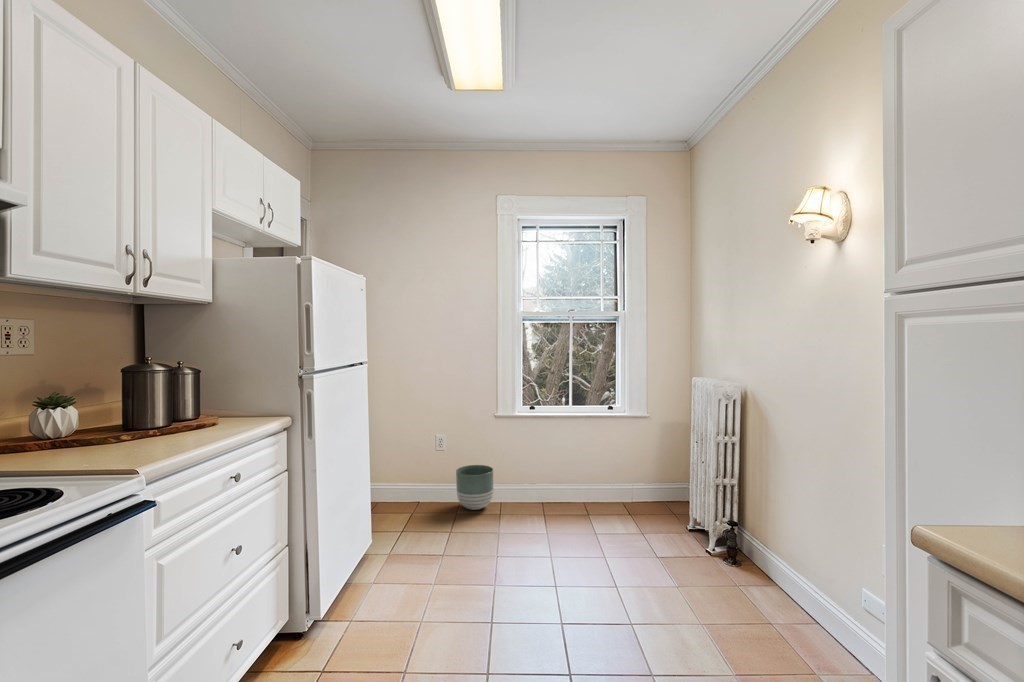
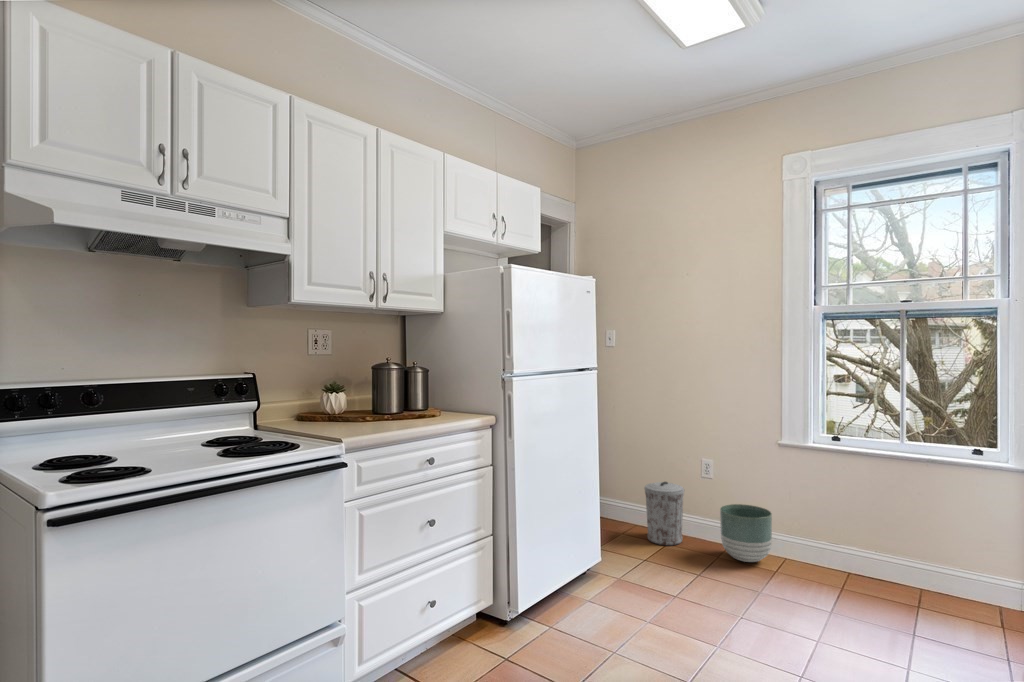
trash can: none [390,458,424,513] -> present [644,482,684,545]

